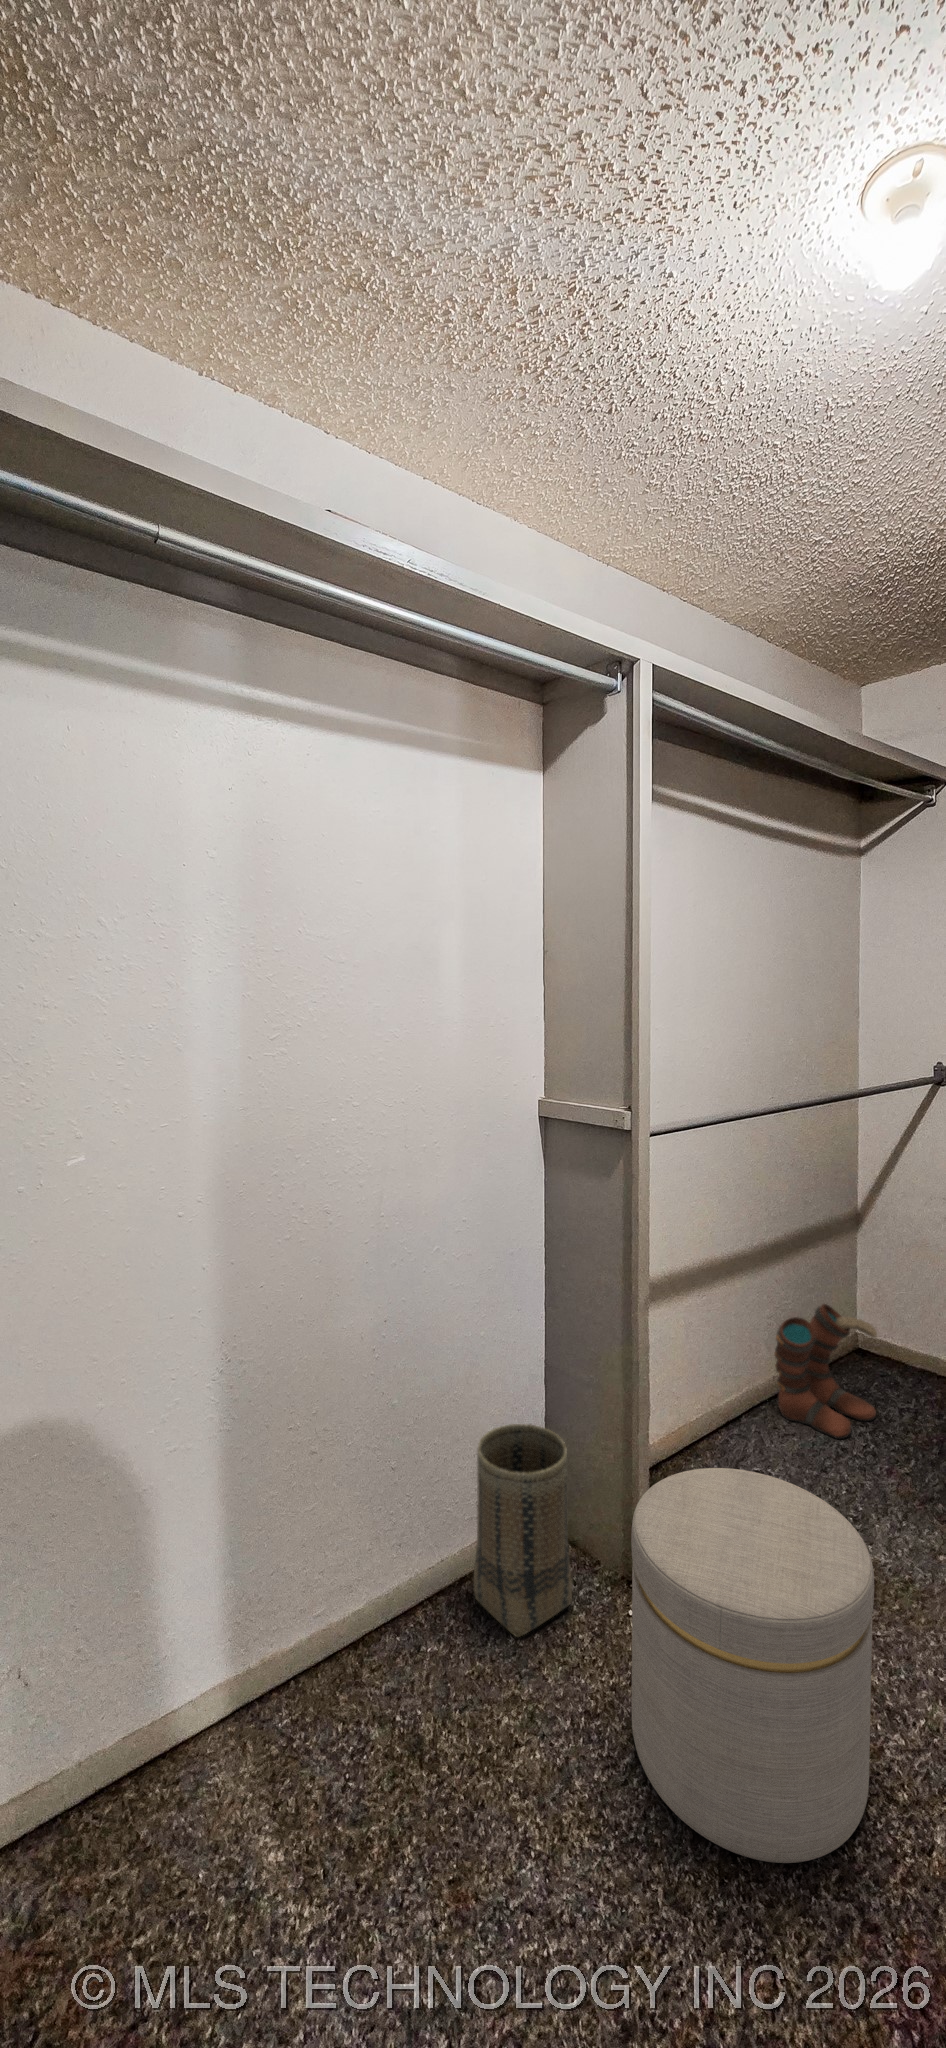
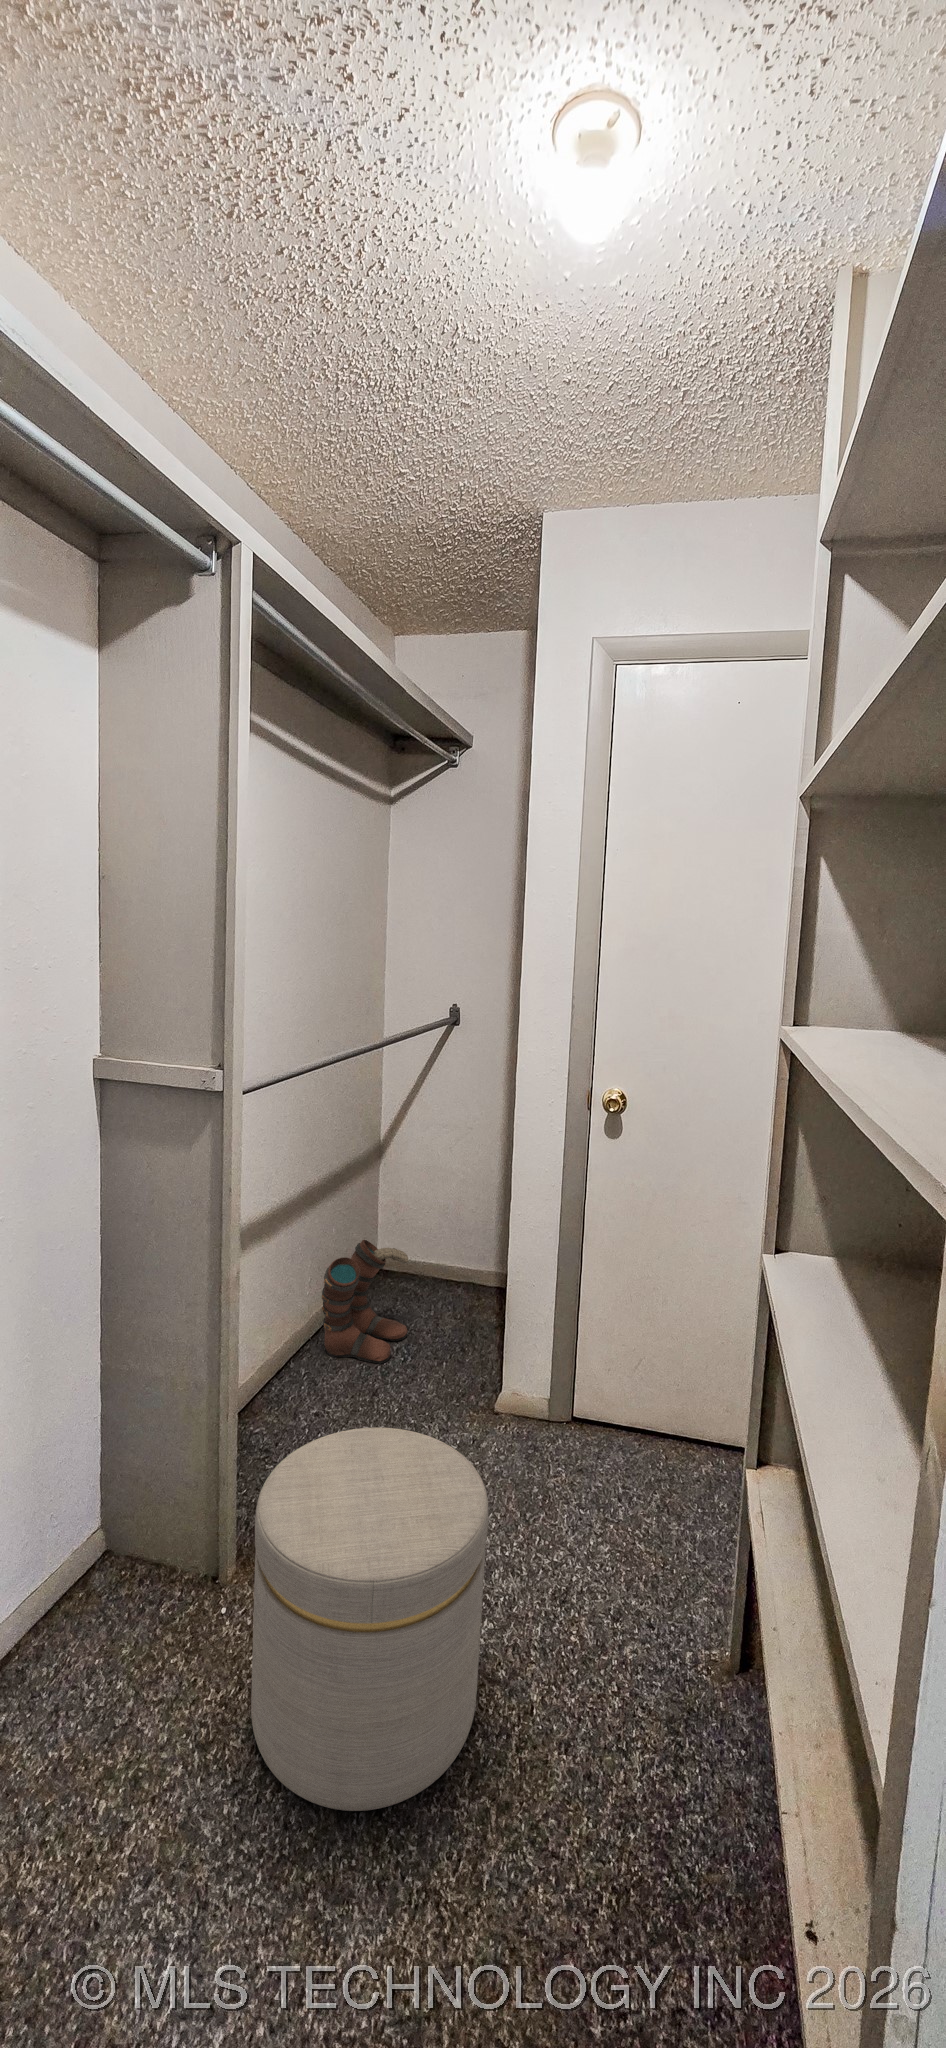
basket: present [474,1424,572,1637] -> none [29,1448,157,1701]

